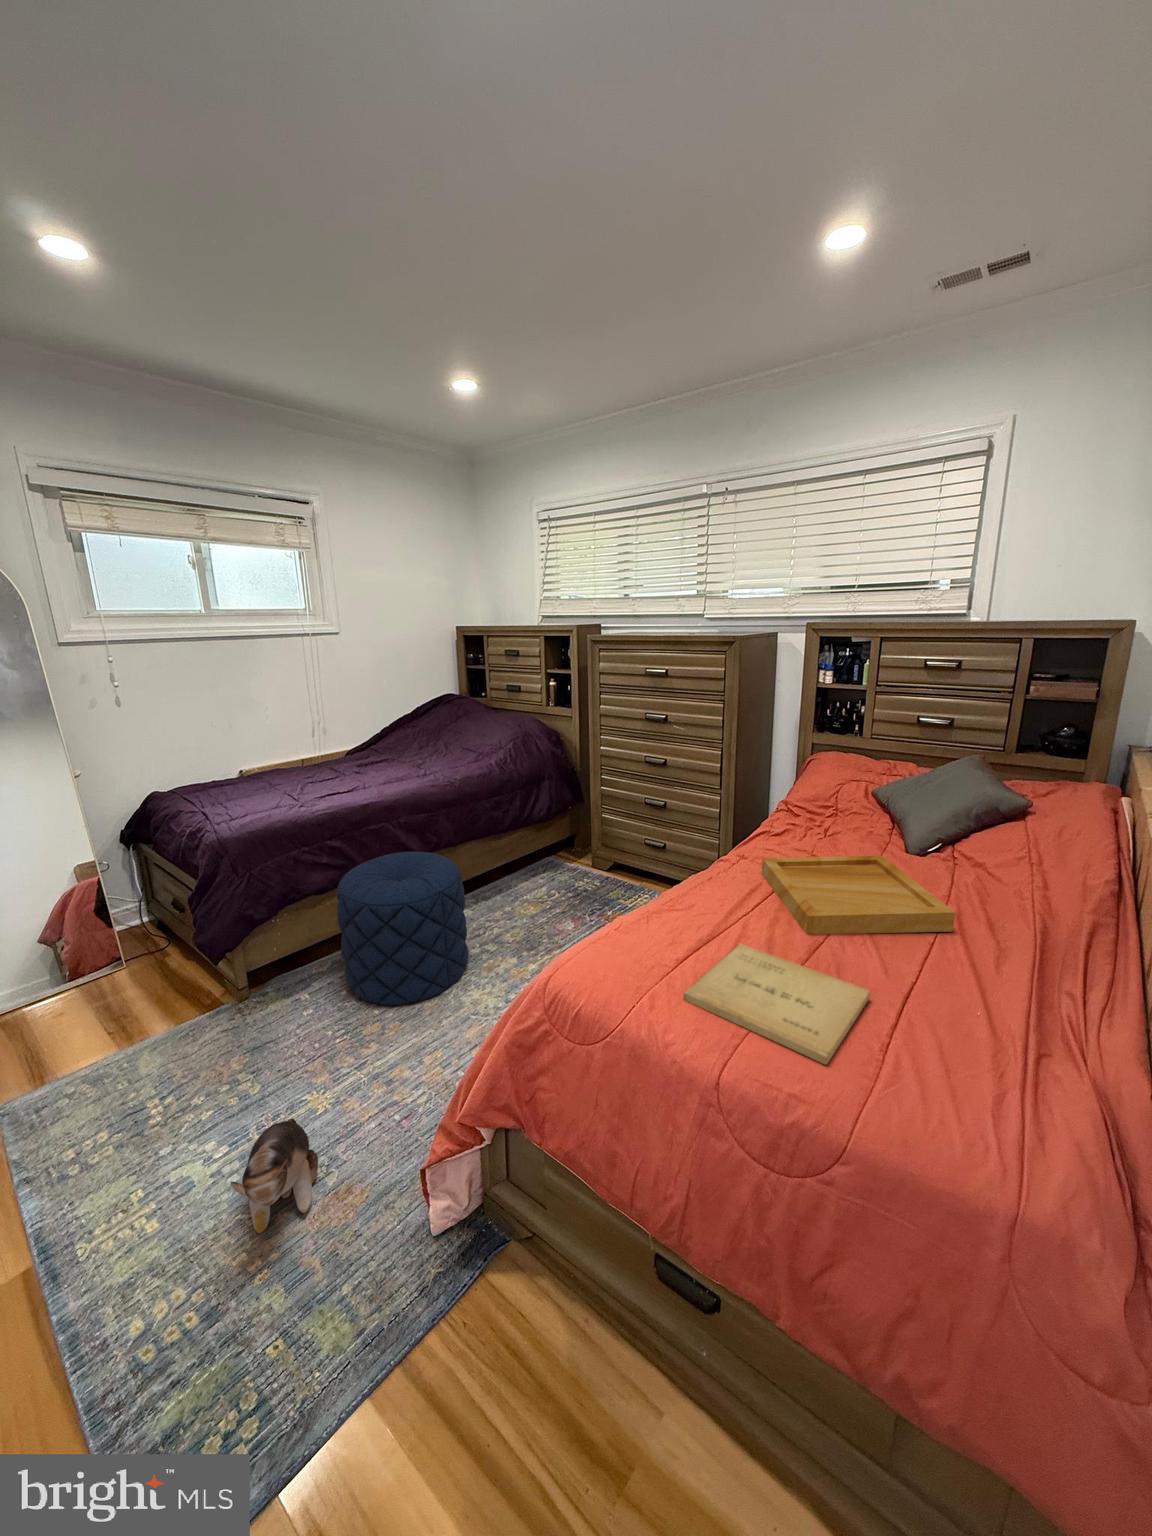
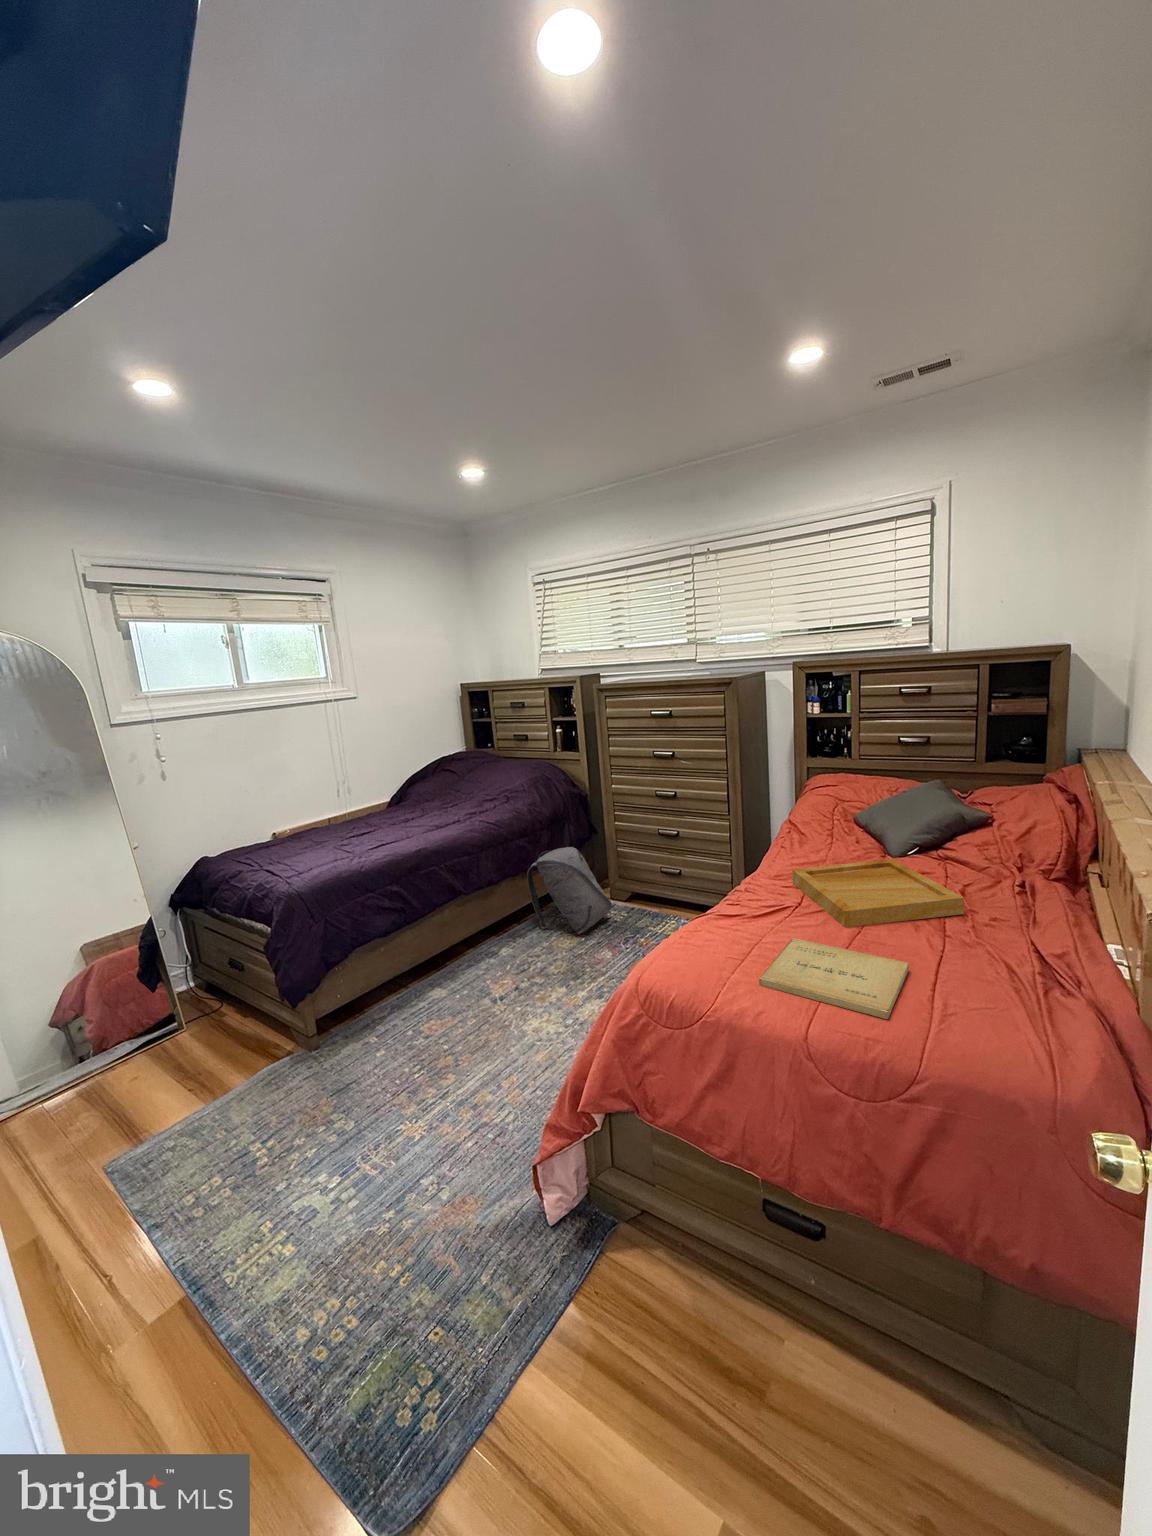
backpack: none [500,808,586,900] -> present [527,847,611,934]
pouf: present [336,852,468,1005] -> none [396,896,519,1042]
plush toy: present [230,1119,318,1233] -> none [373,1144,433,1244]

